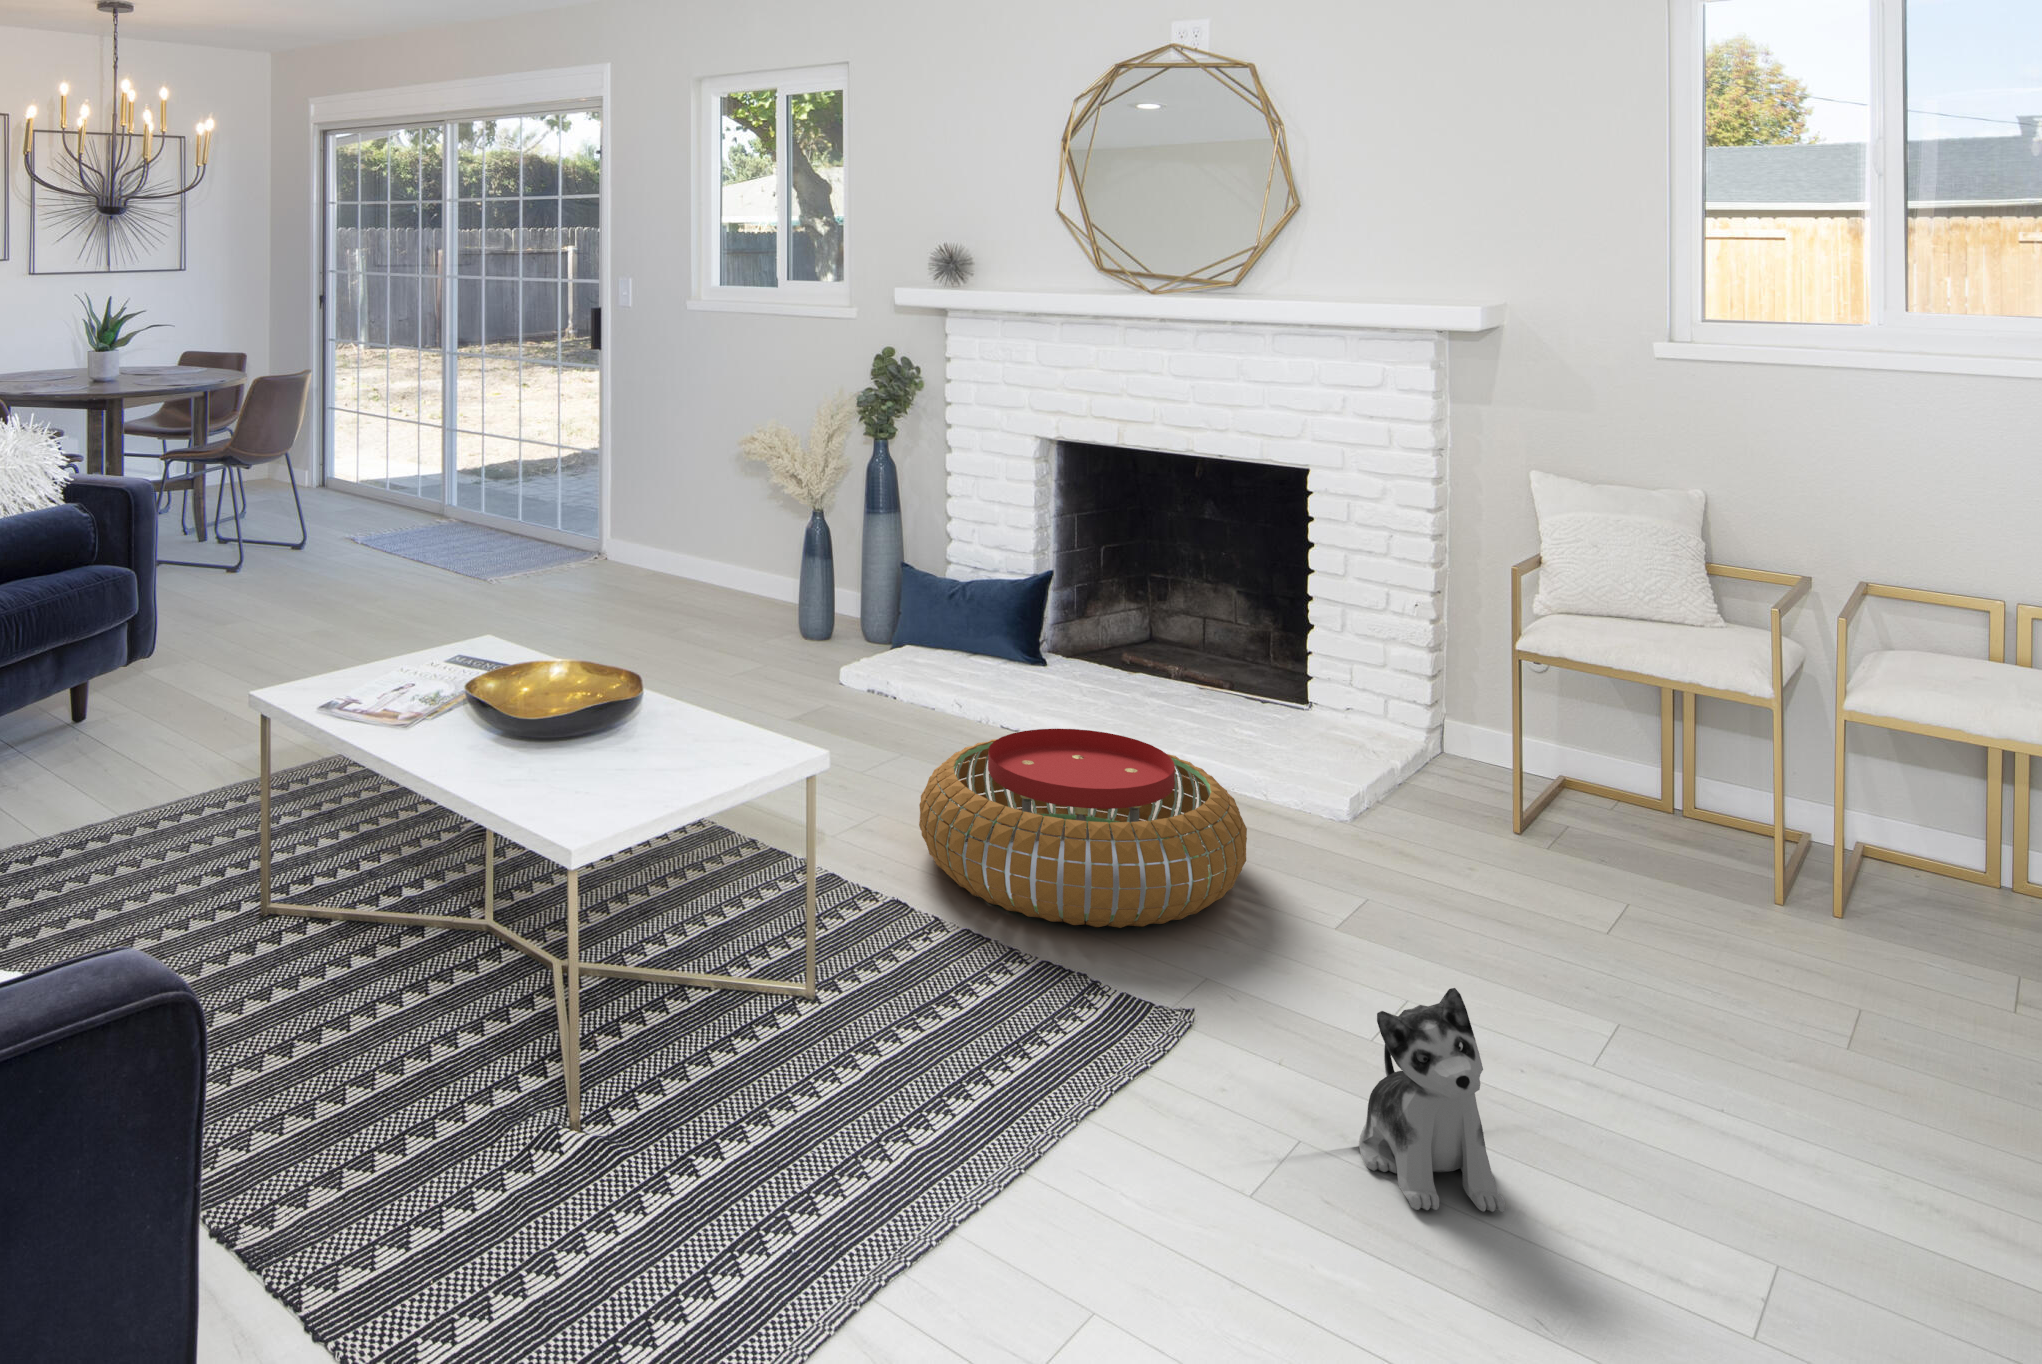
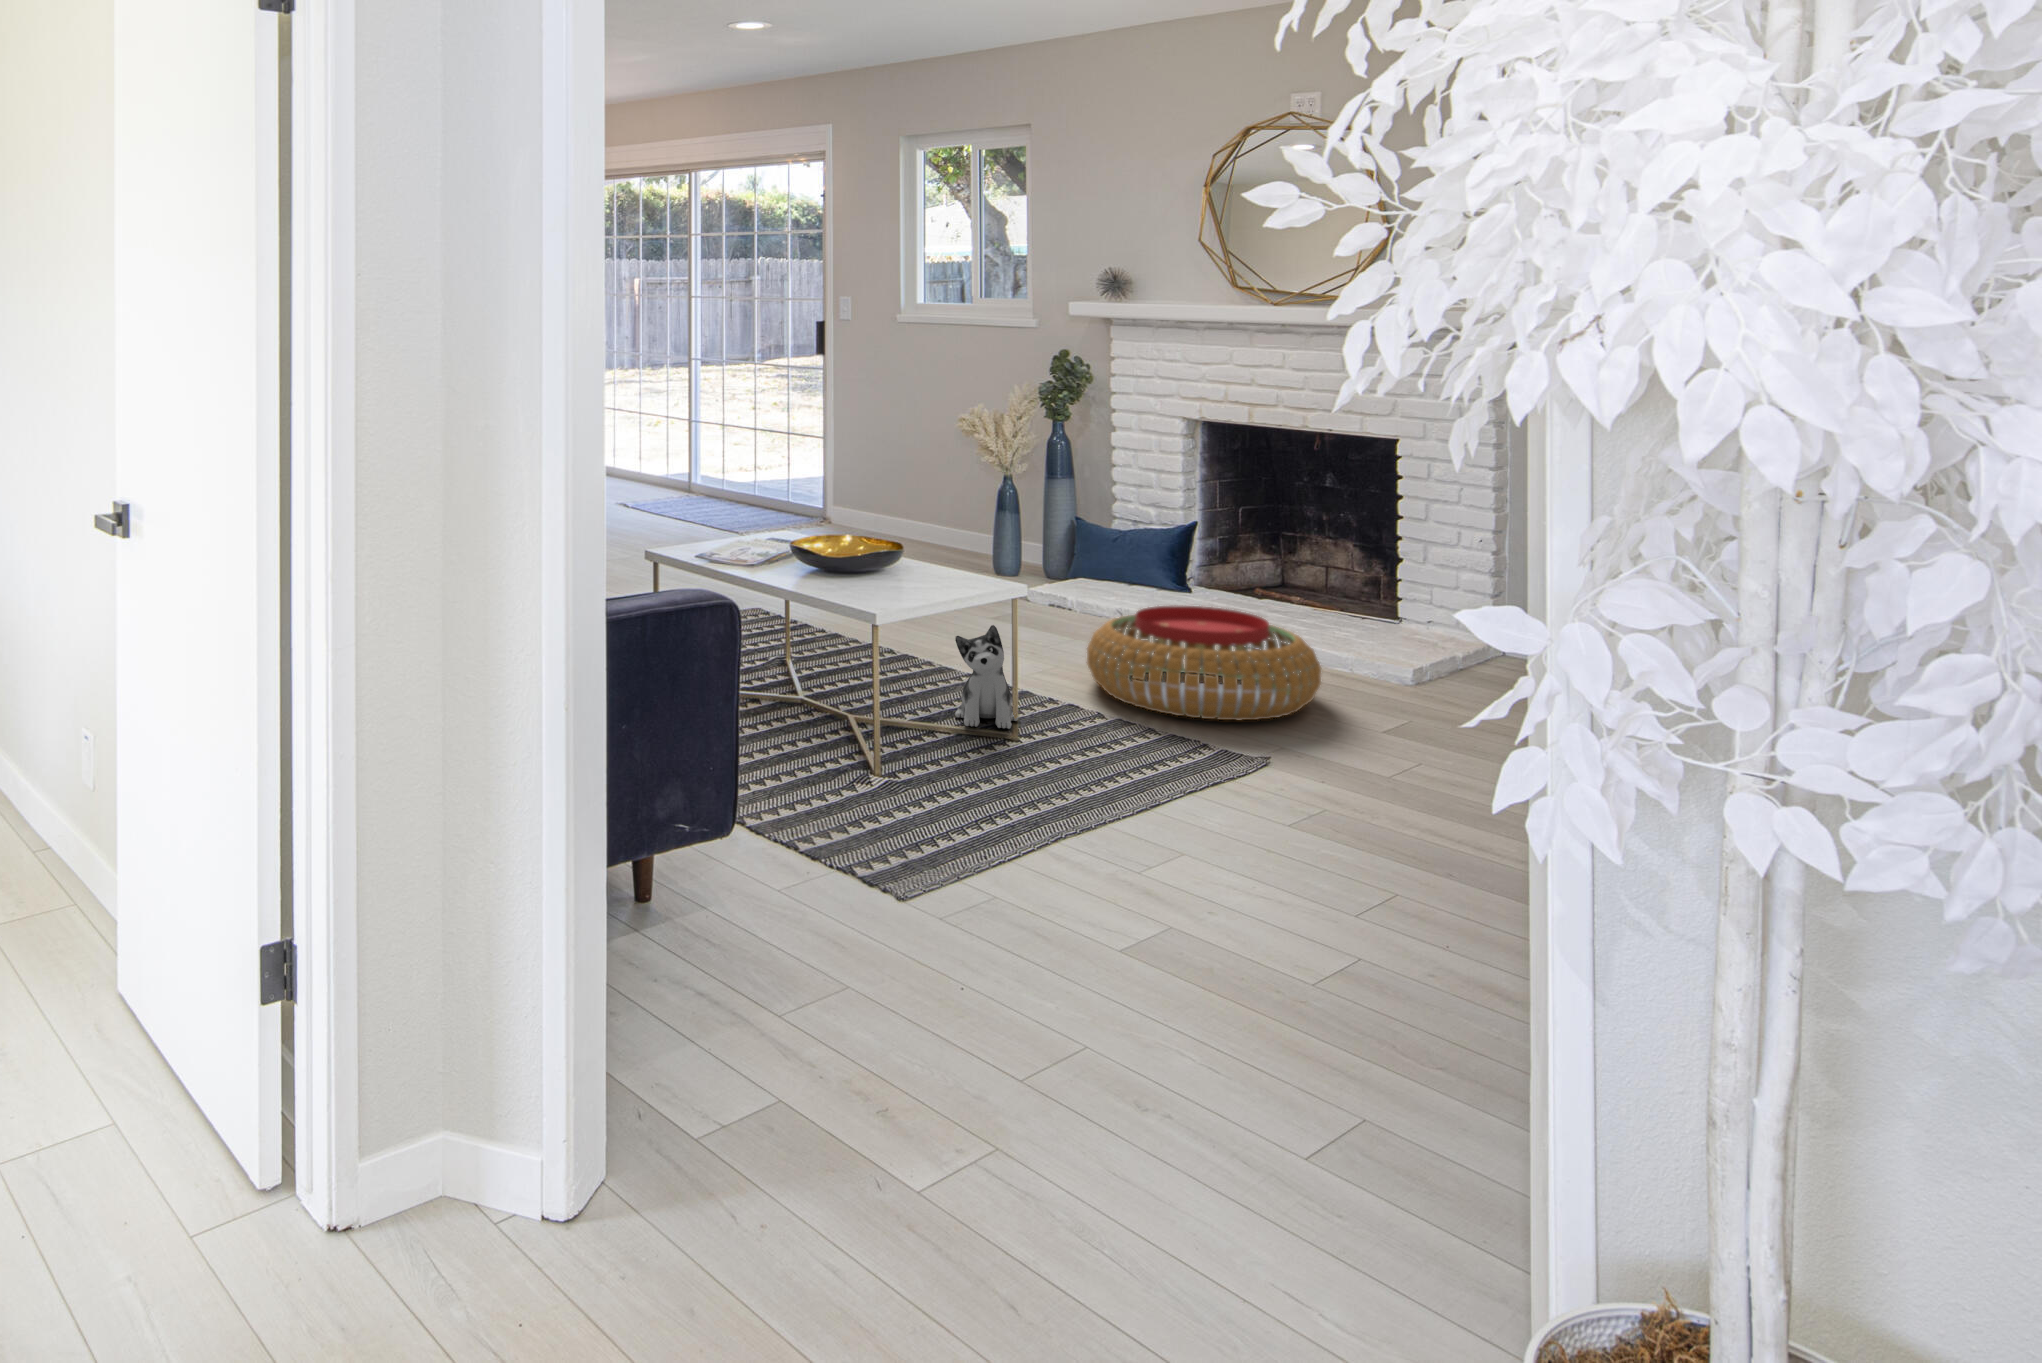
plush toy: present [1359,988,1505,1212] -> present [955,625,1018,729]

